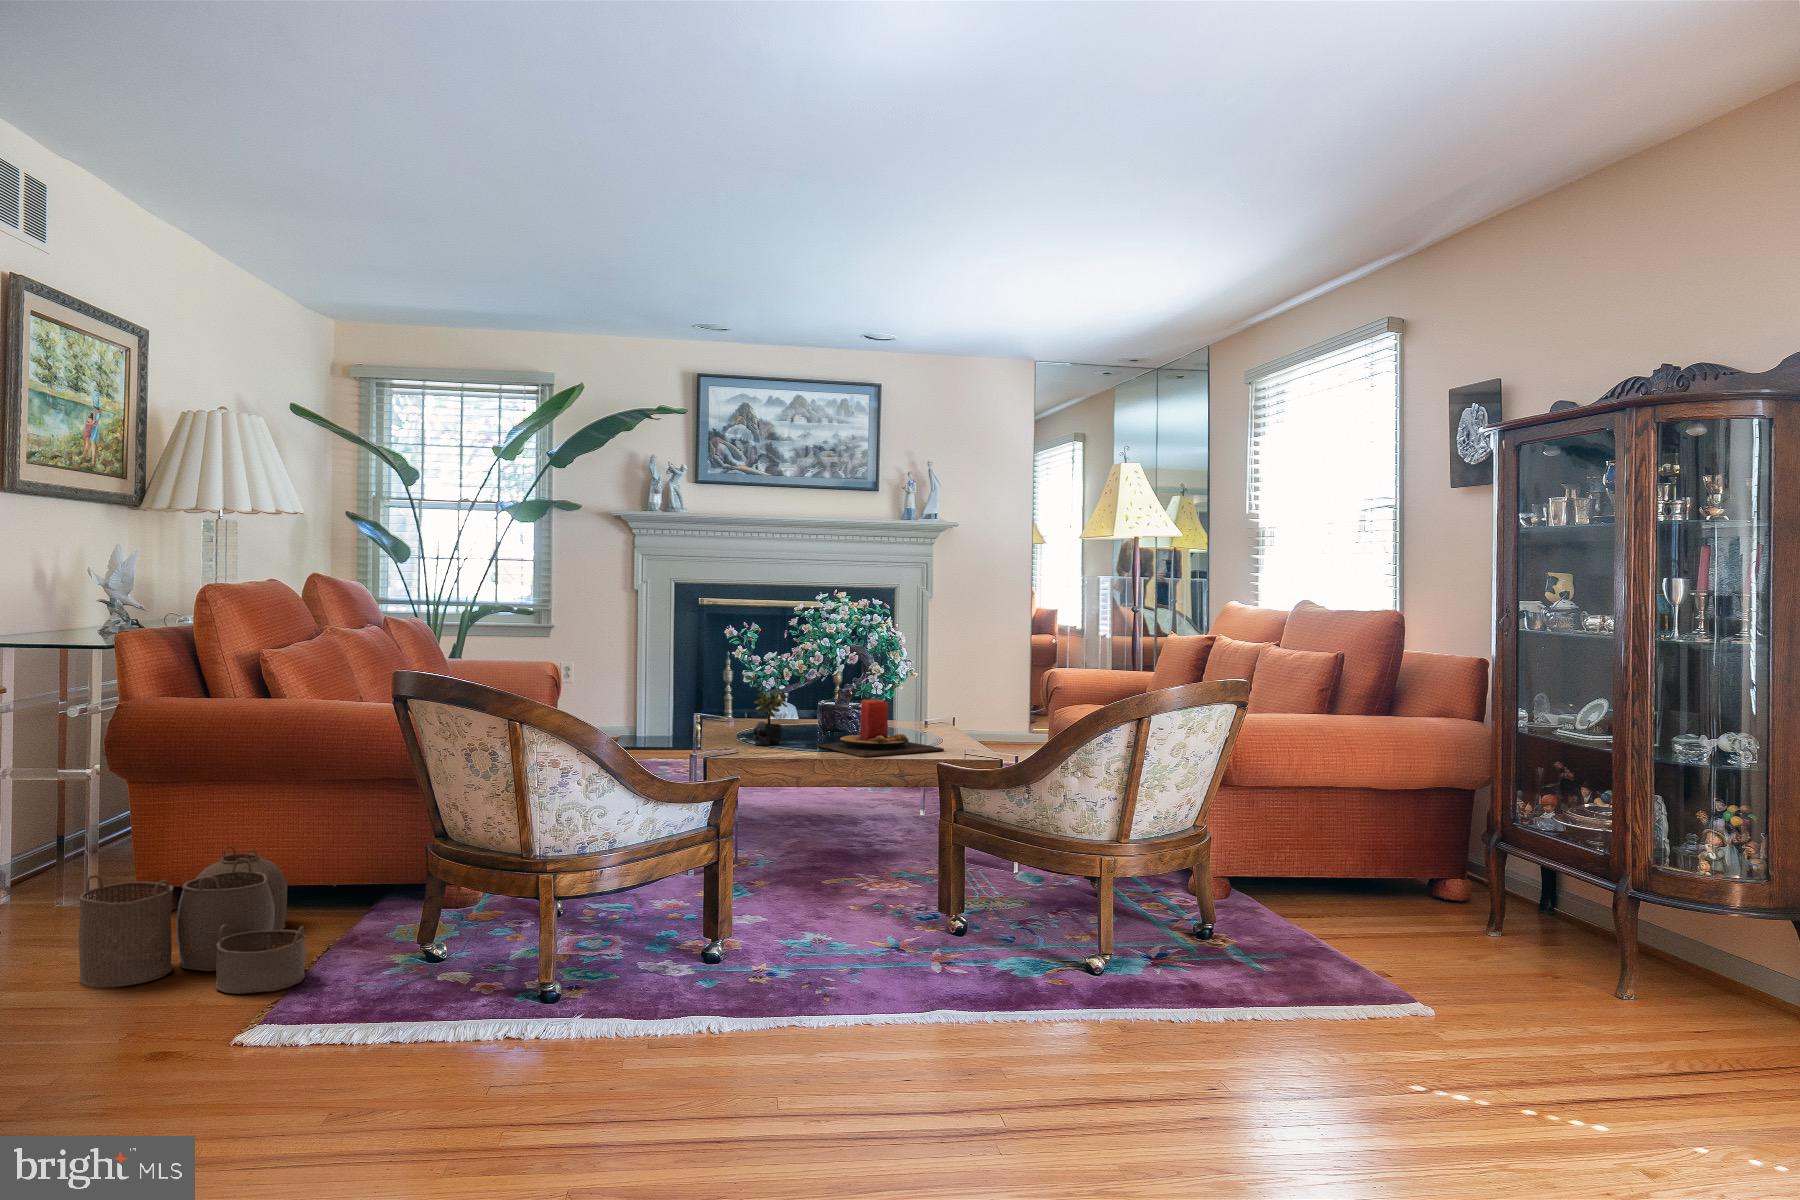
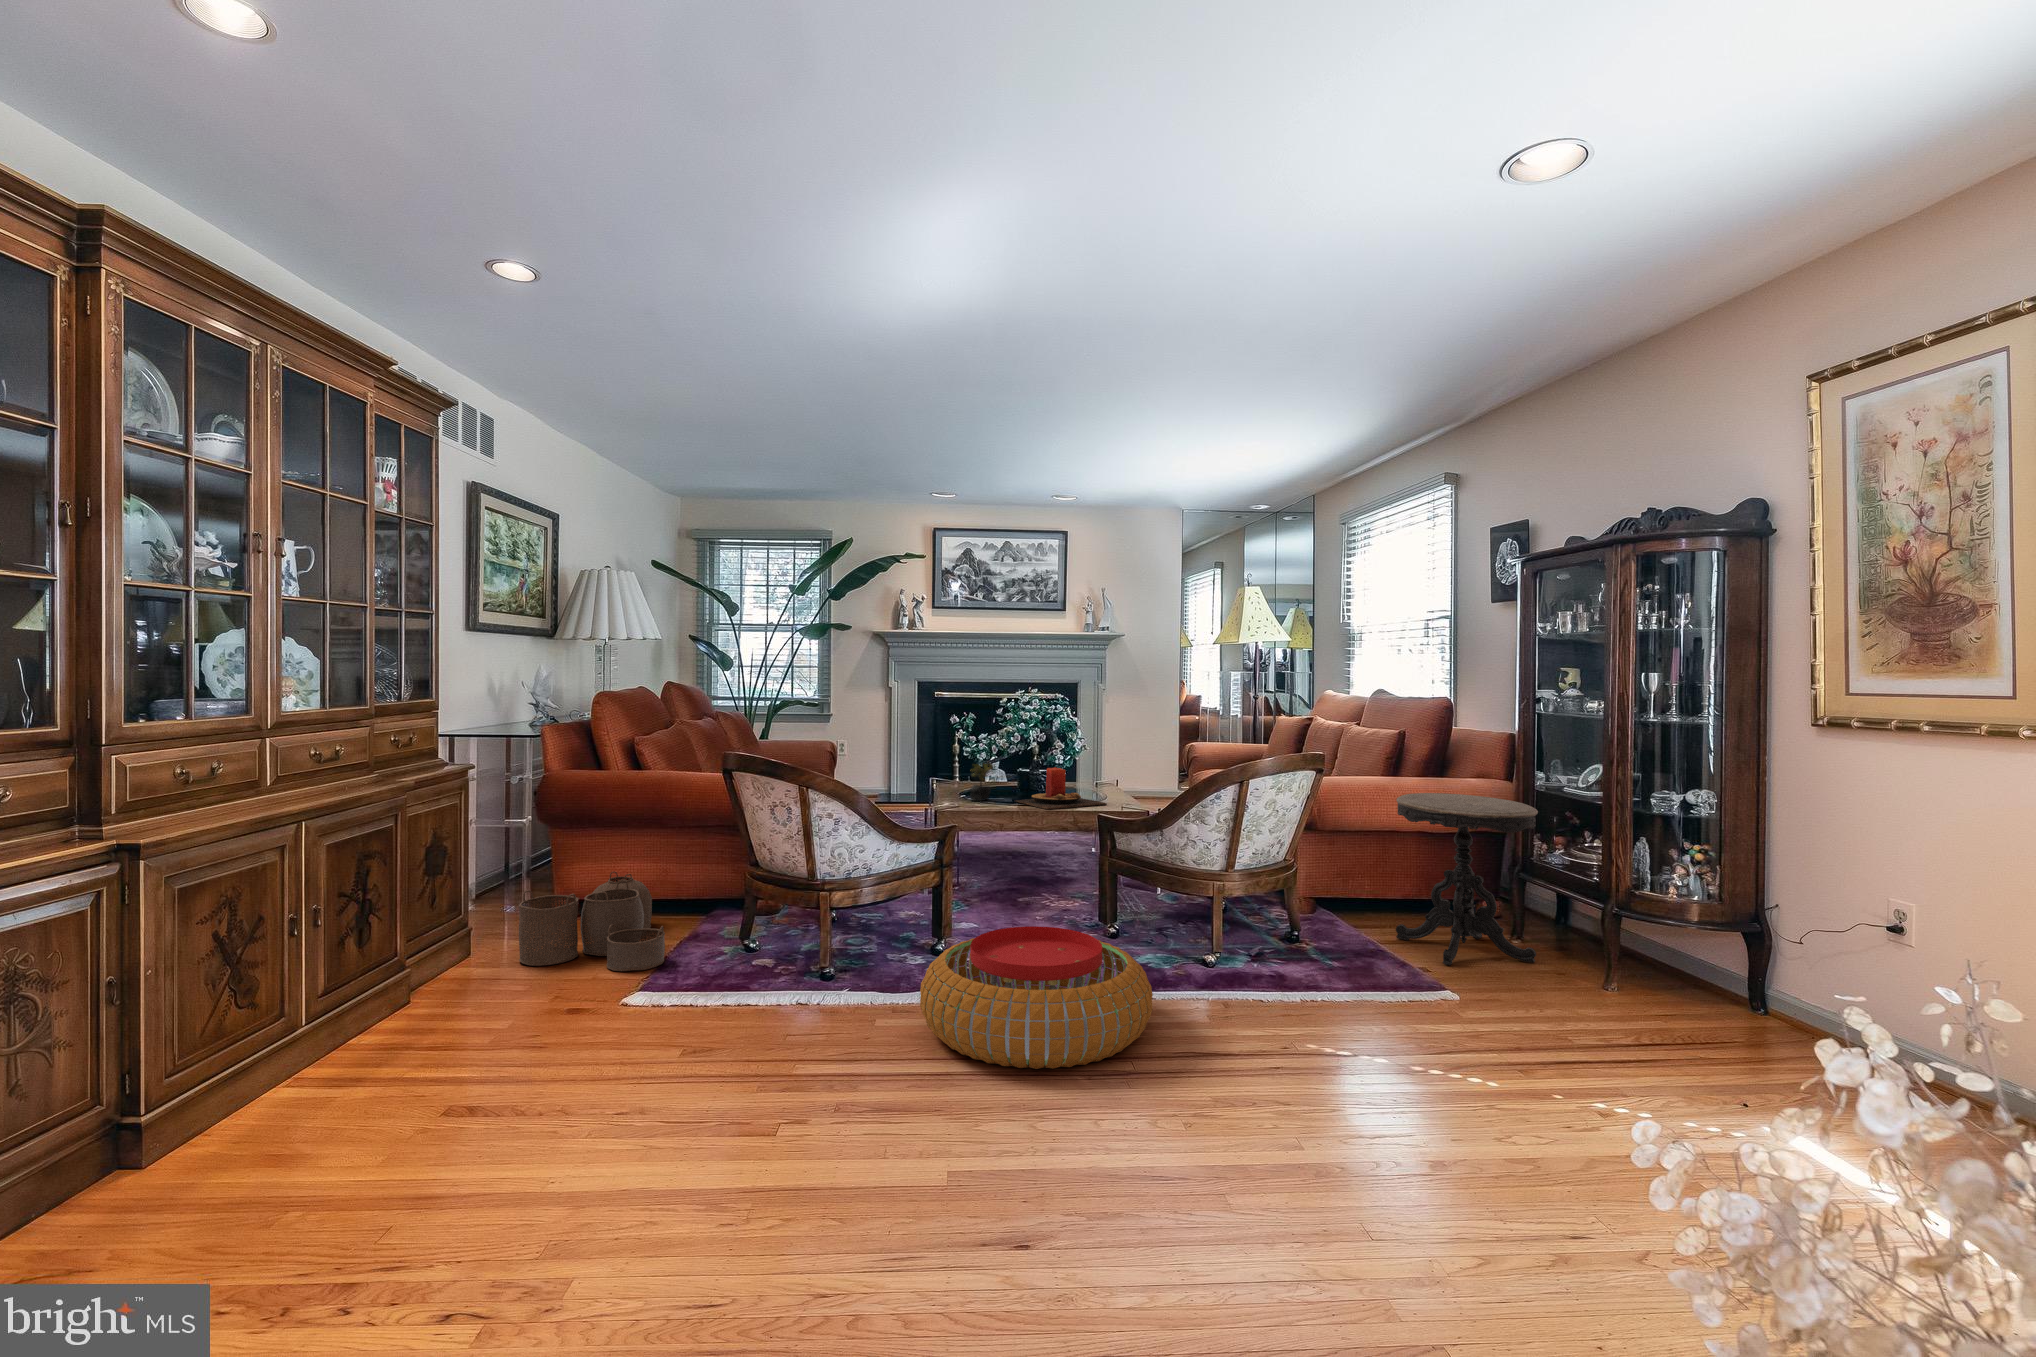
side table: none [1332,736,1525,967] -> present [1396,793,1538,965]
pouf: none [690,922,1025,1129] -> present [920,926,1153,1069]

